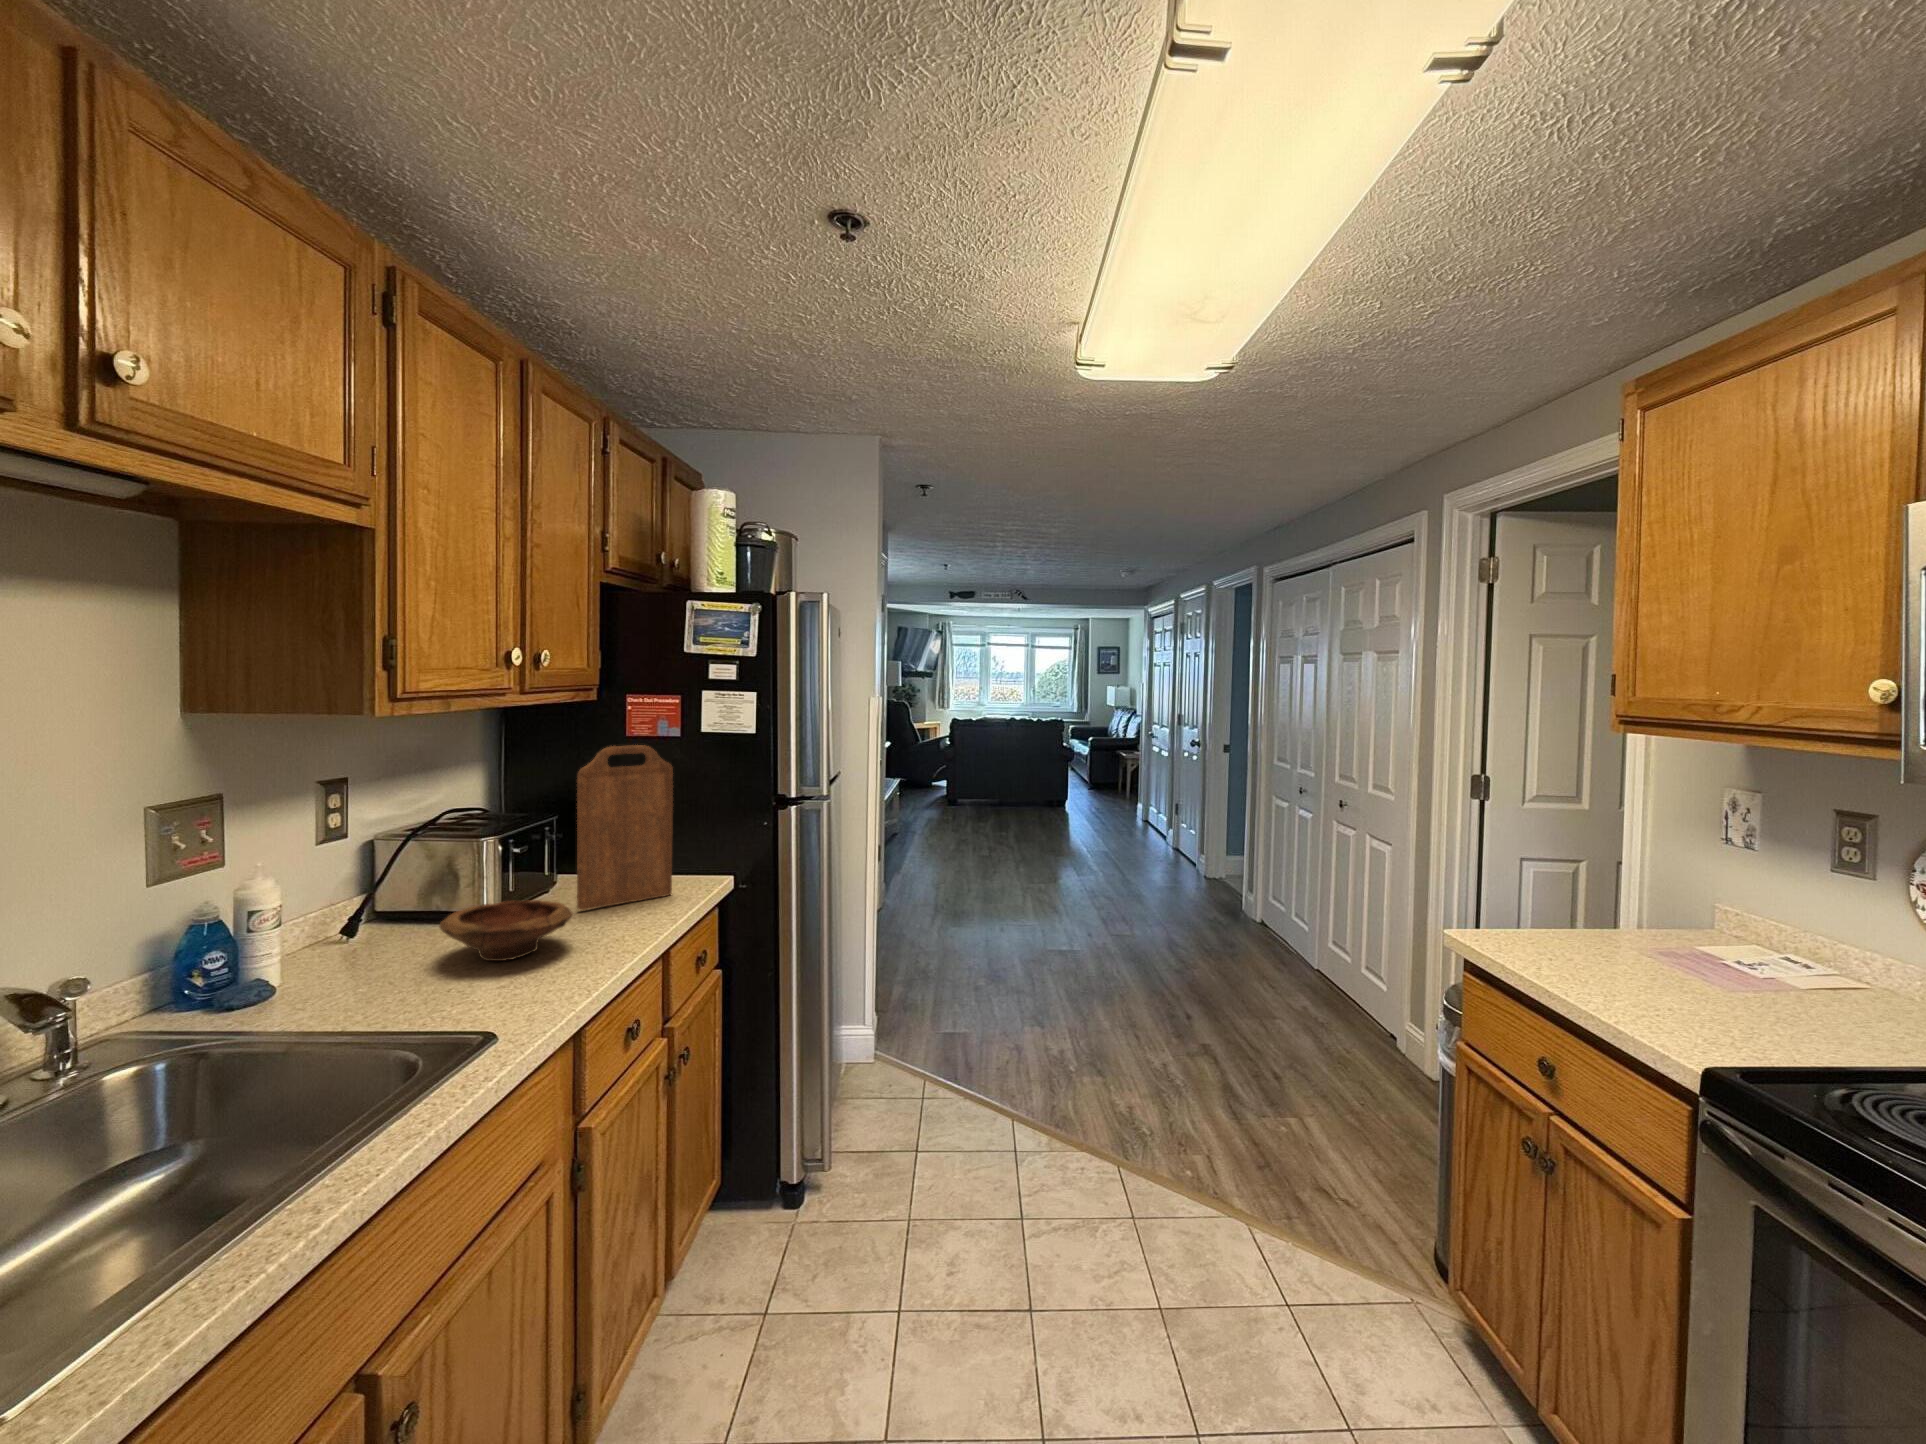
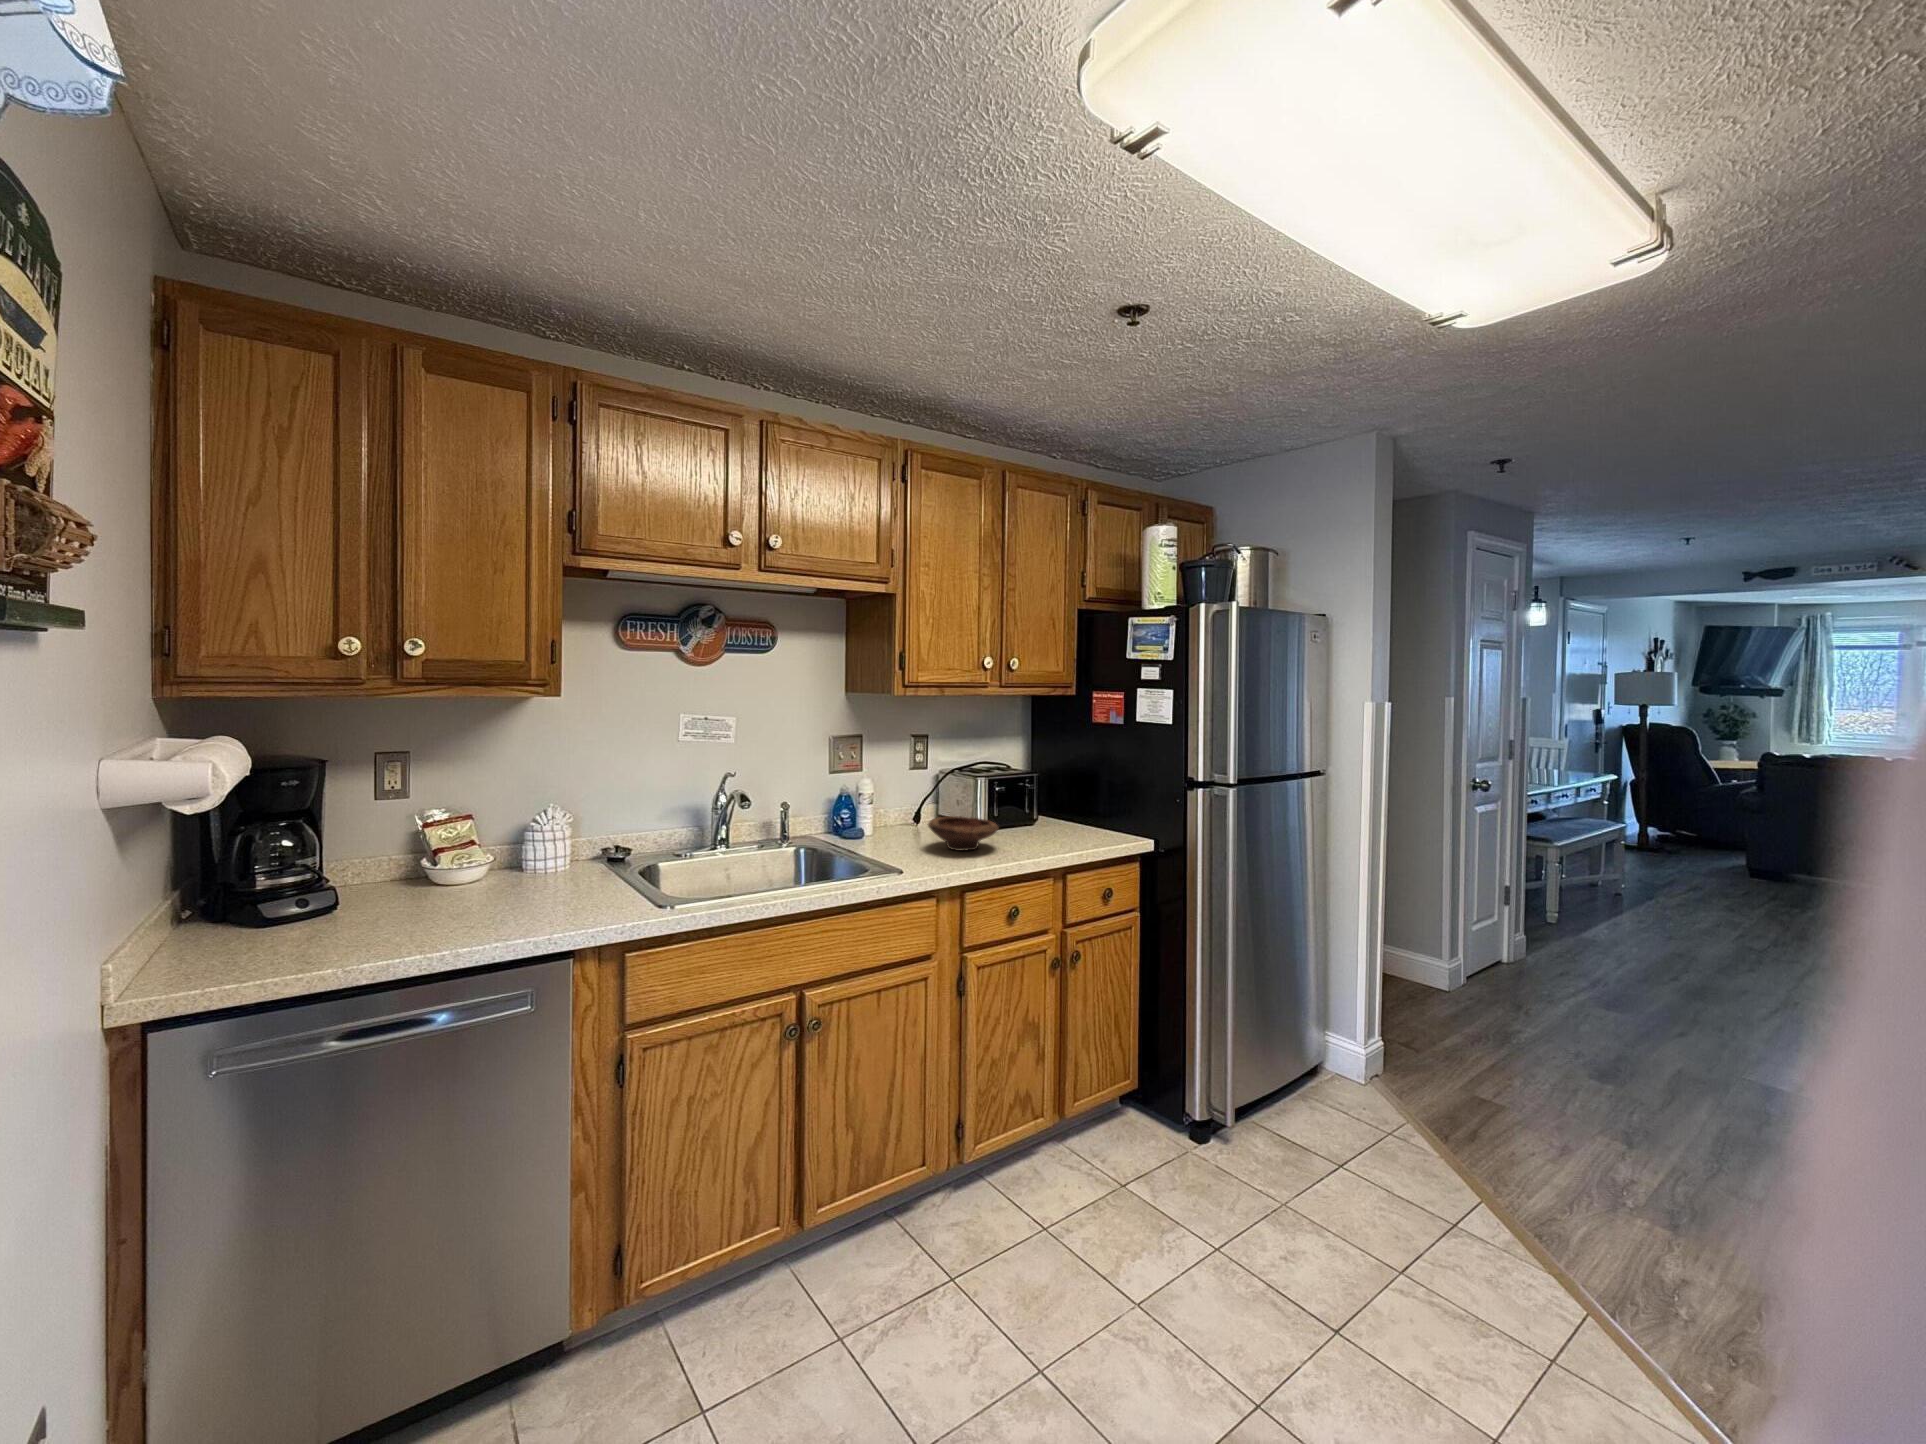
cutting board: present [577,745,673,911] -> none [1028,726,1096,841]

